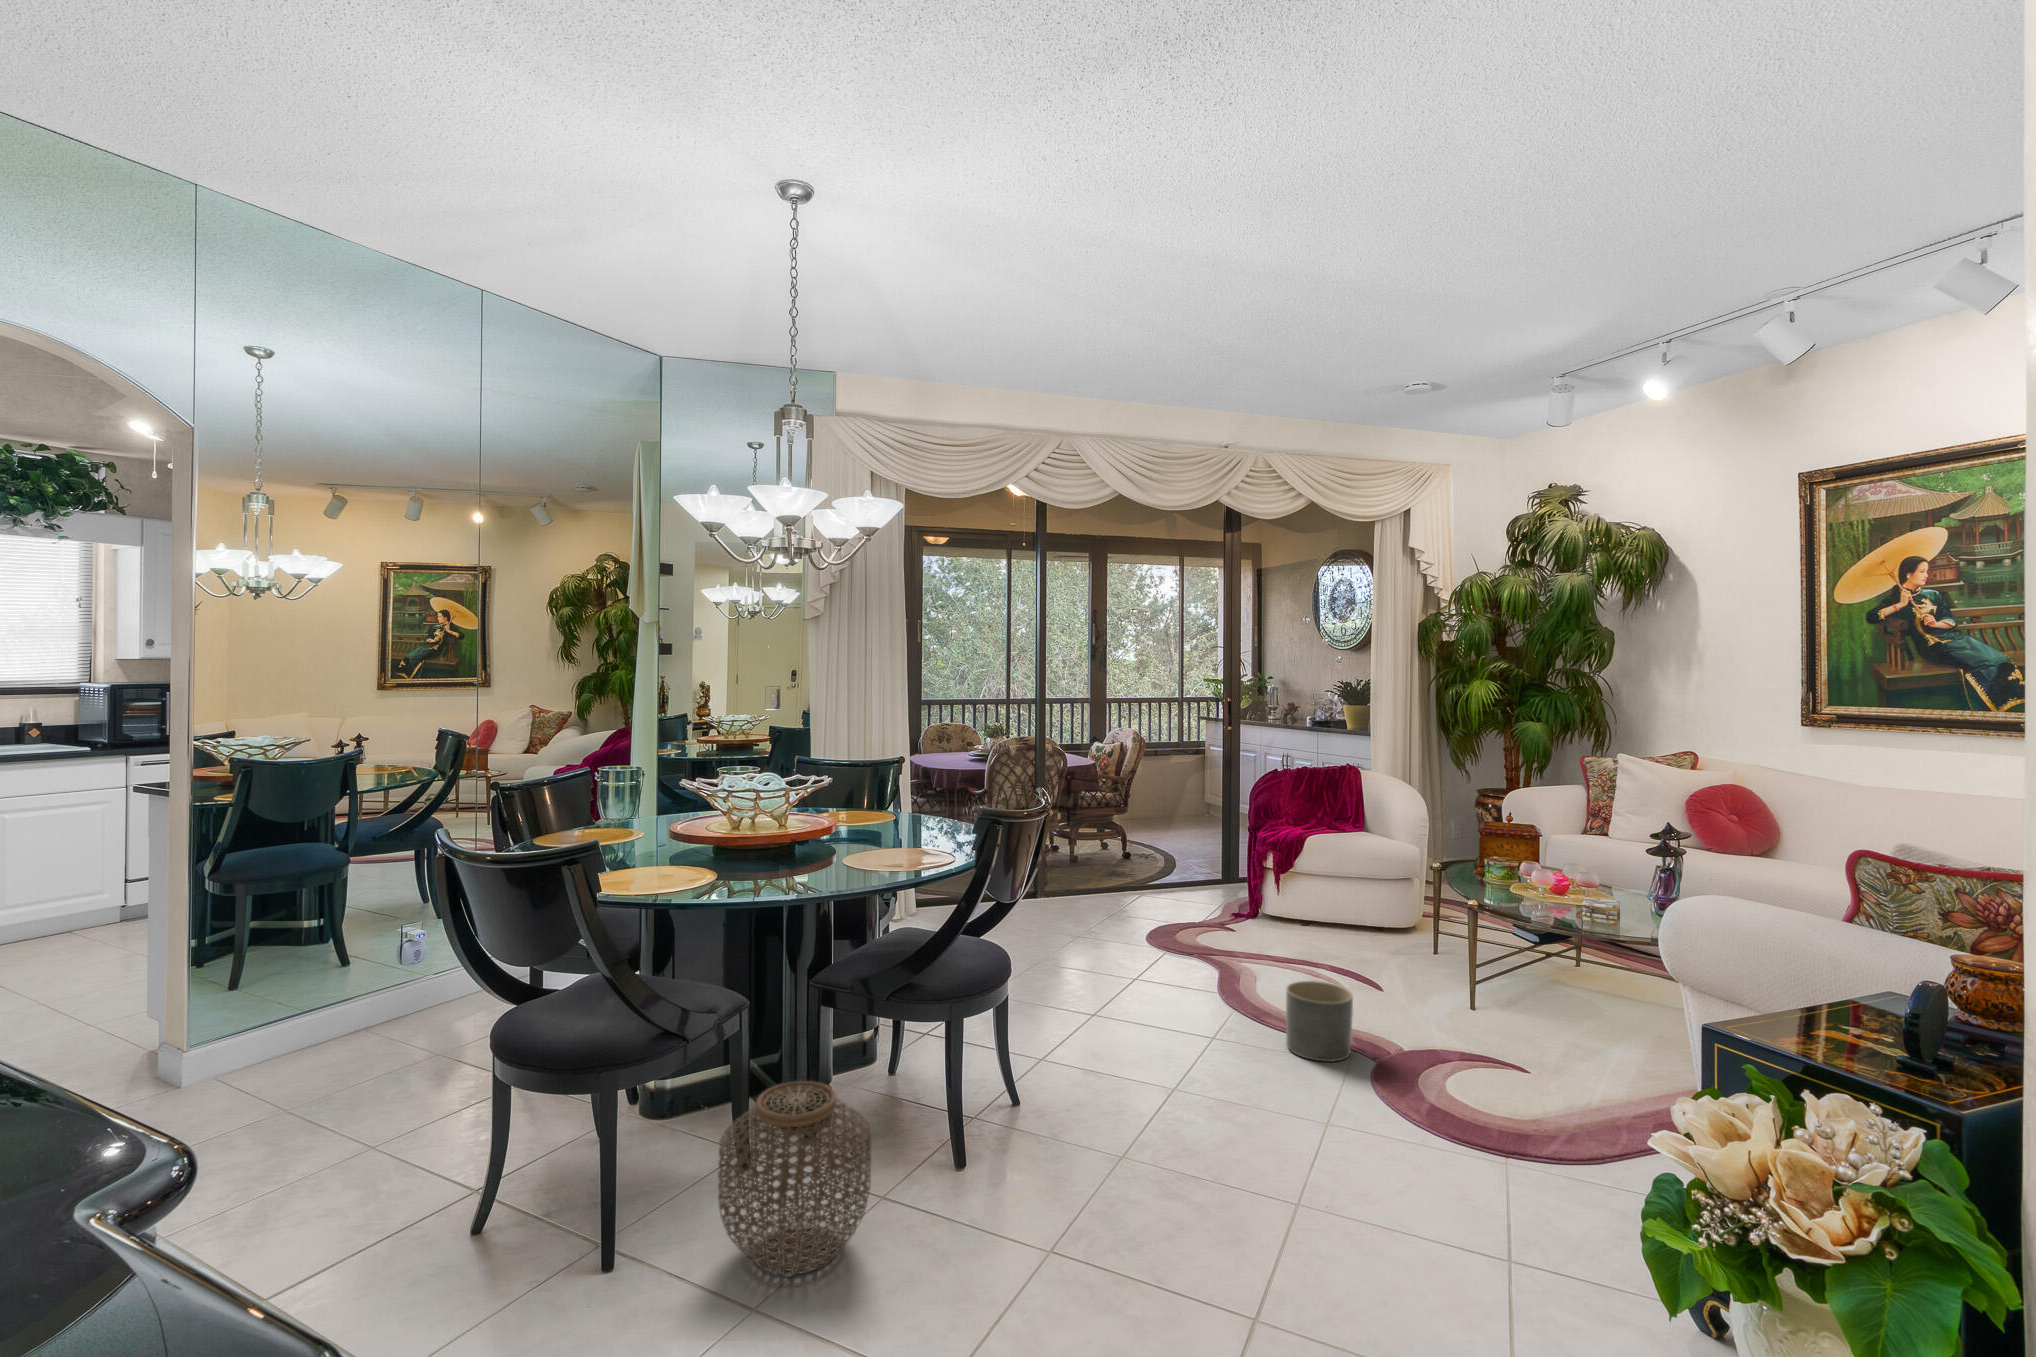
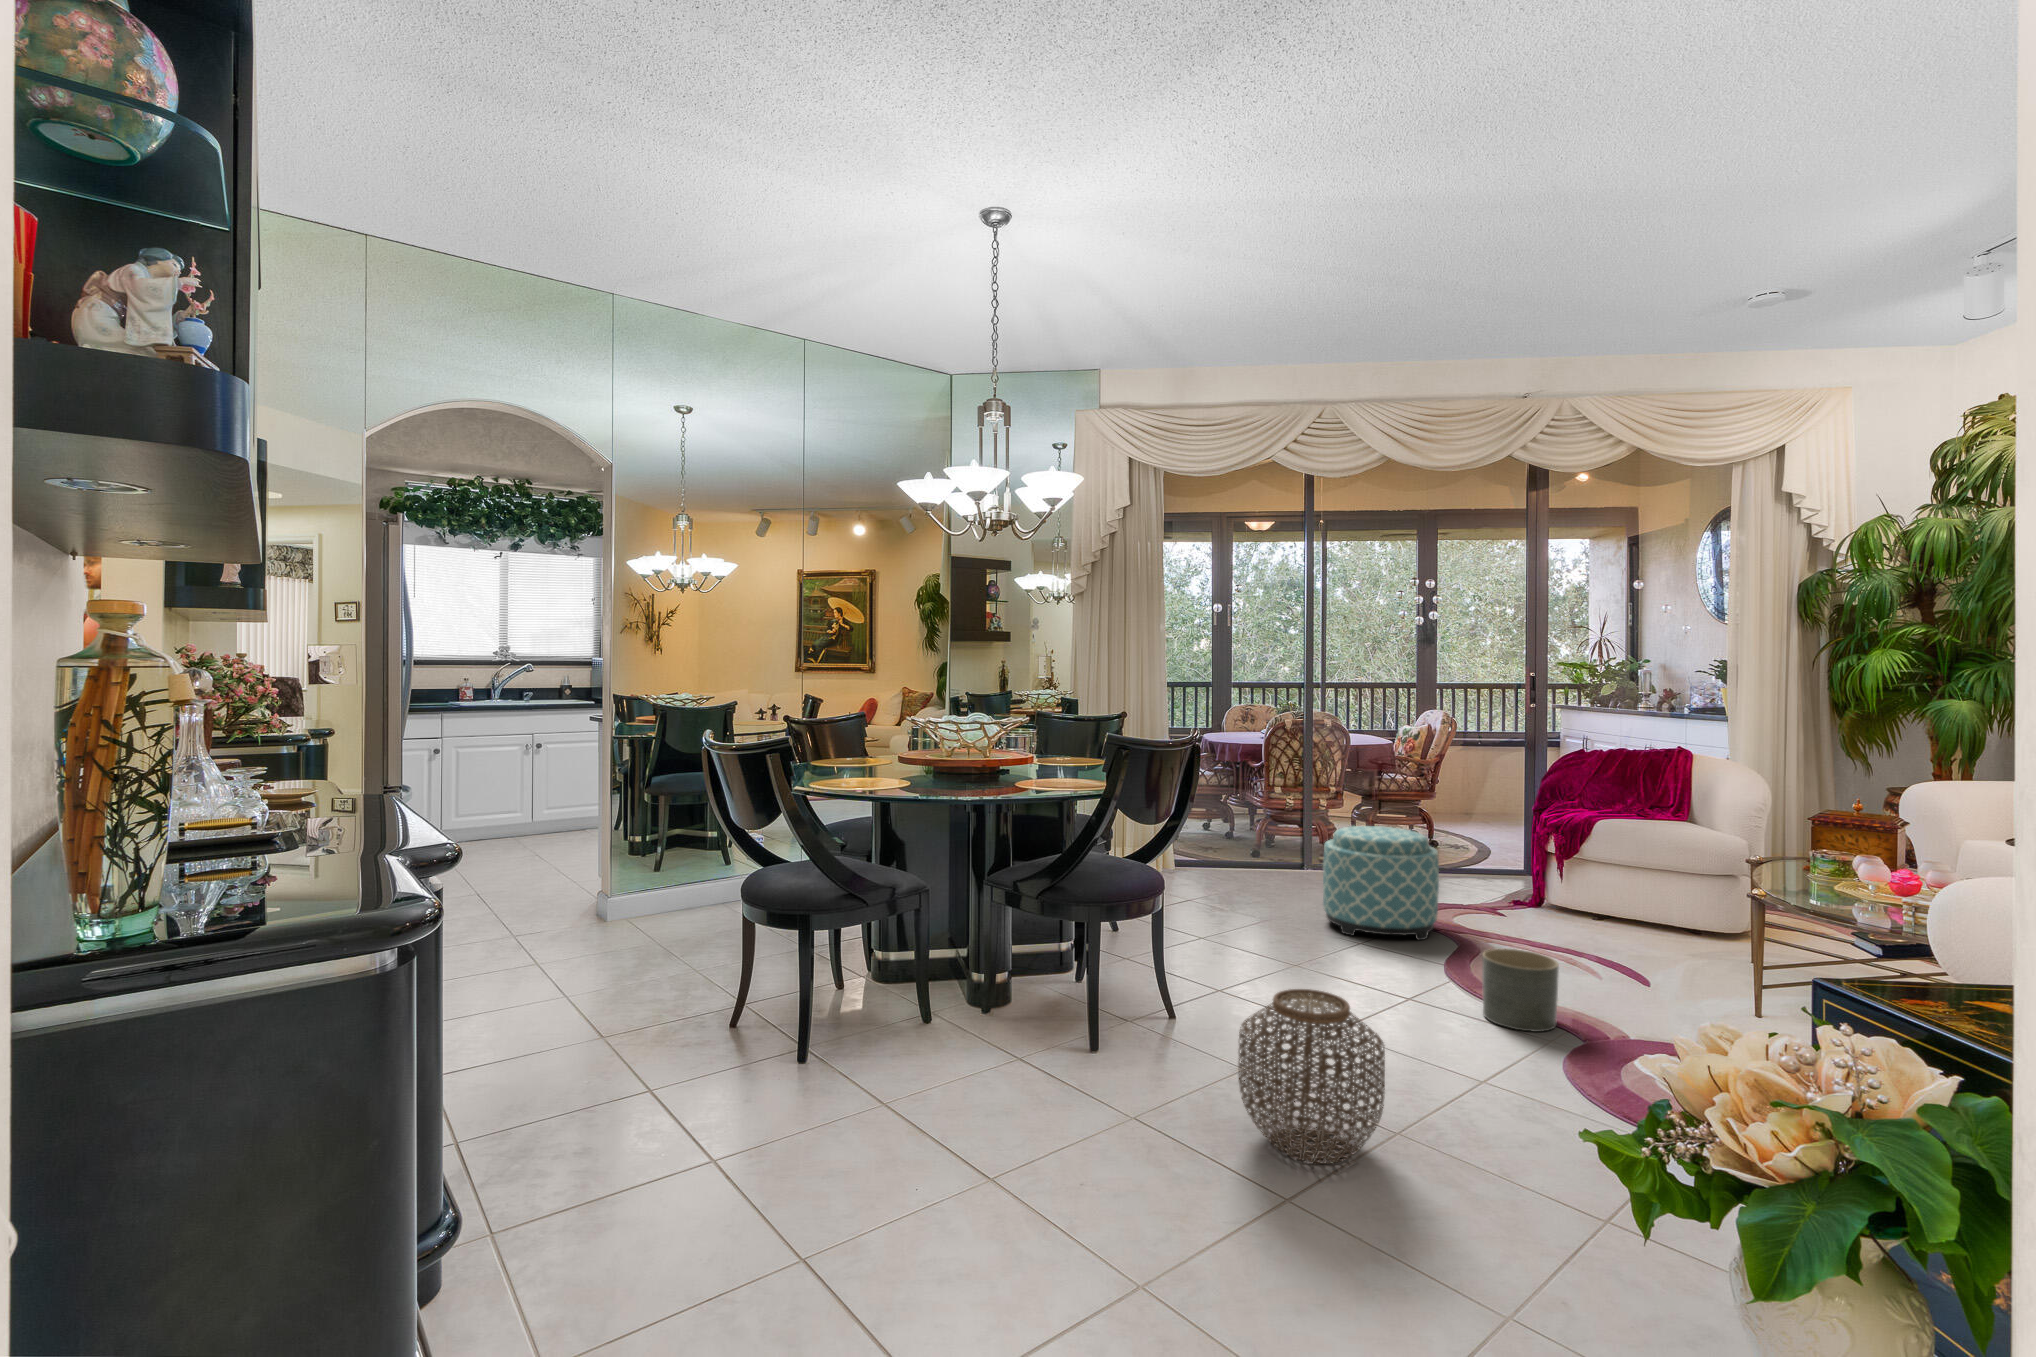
ottoman: none [1088,857,1195,972] -> present [1323,826,1439,940]
woven basket: present [718,1081,871,1275] -> present [1238,989,1385,1164]

